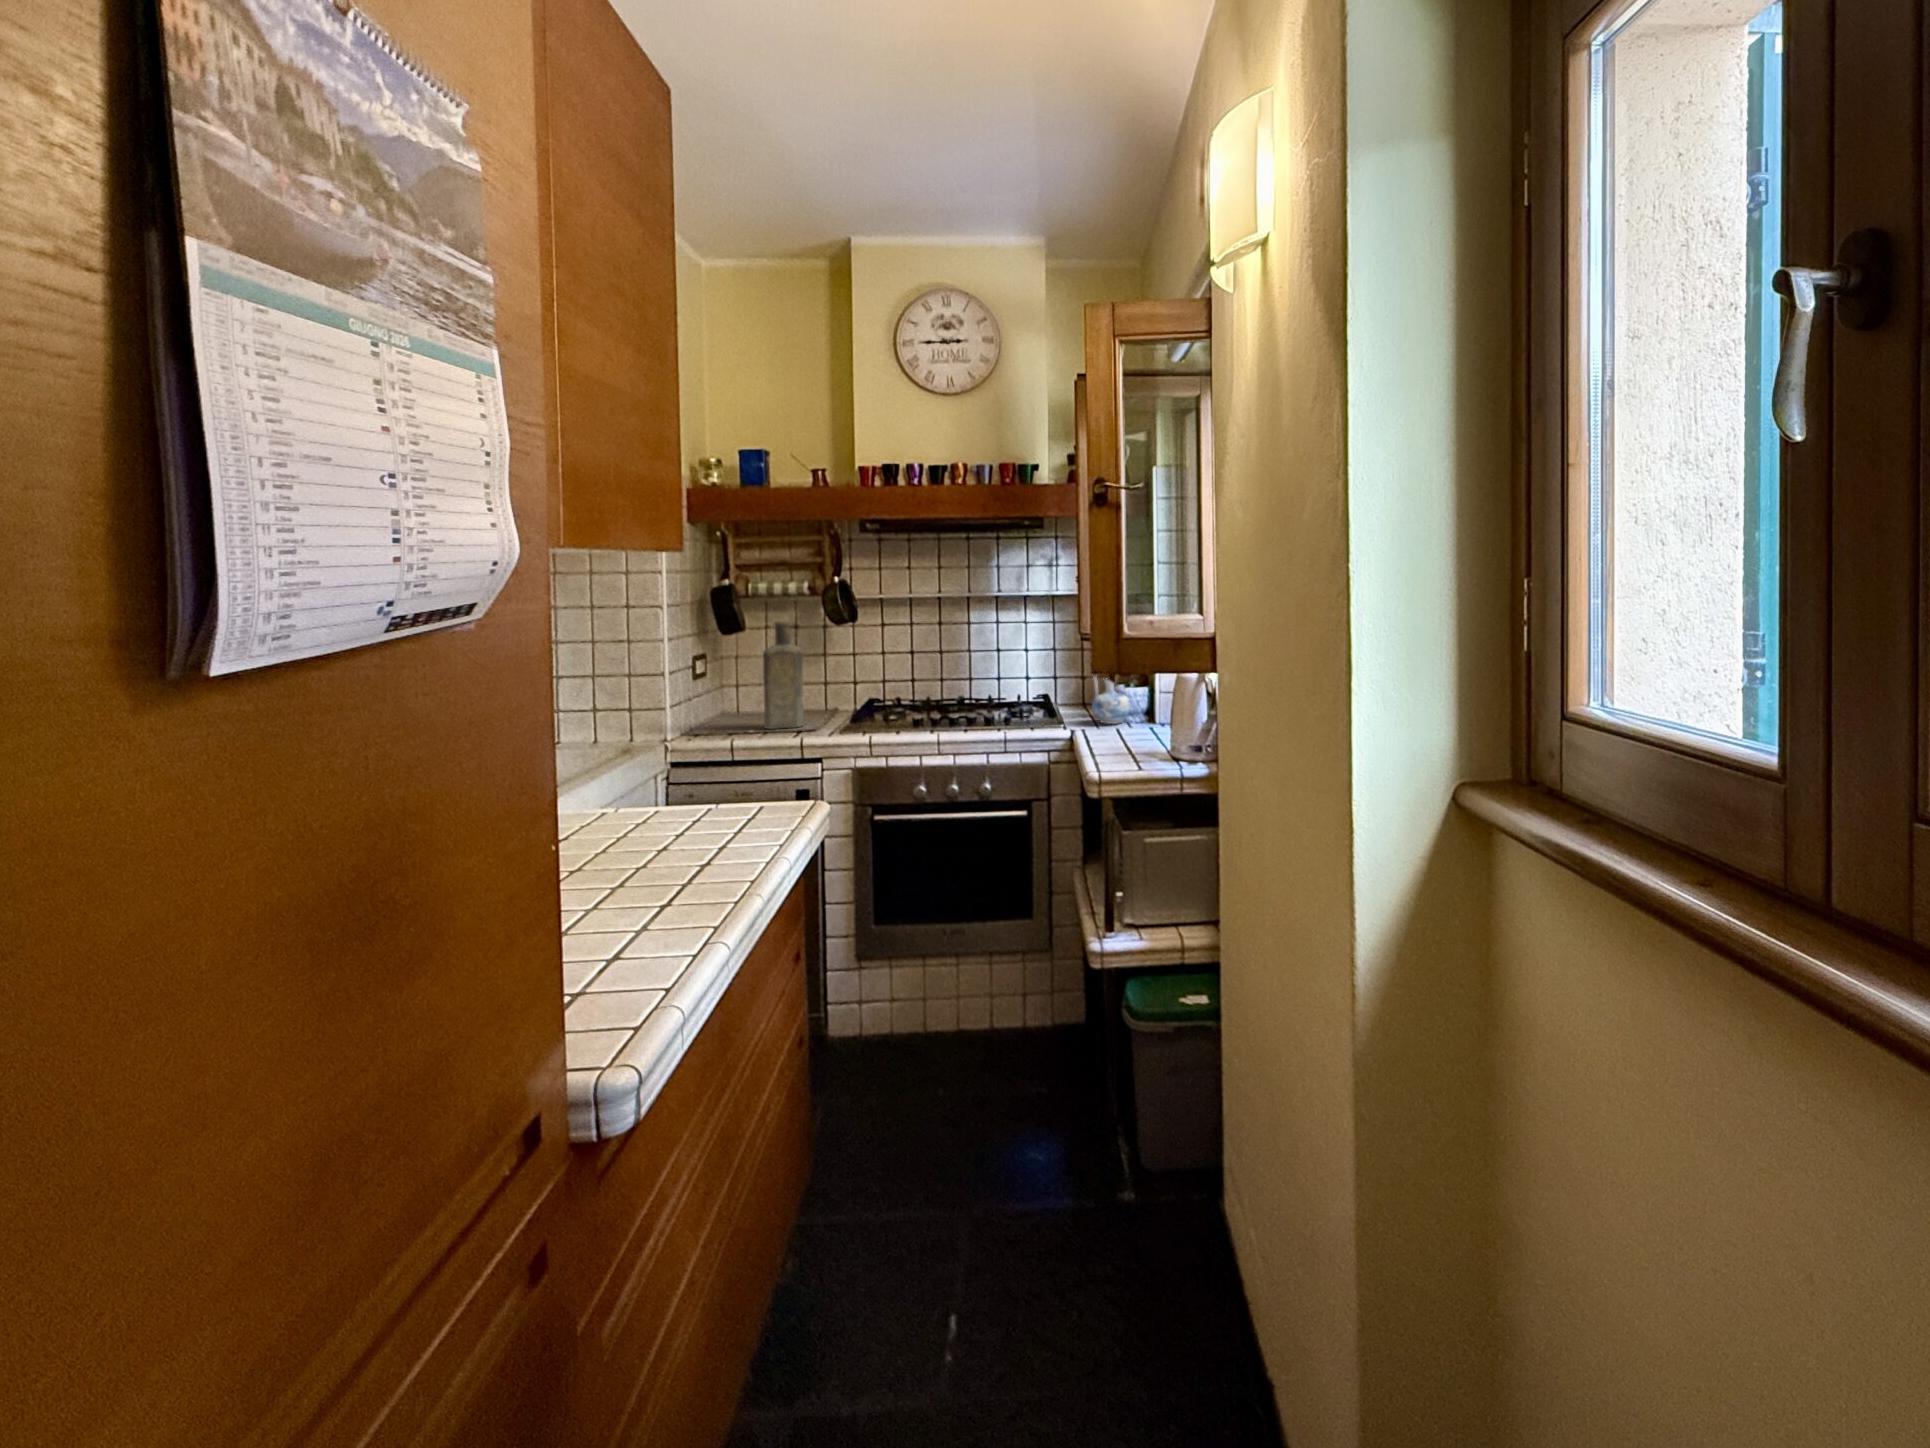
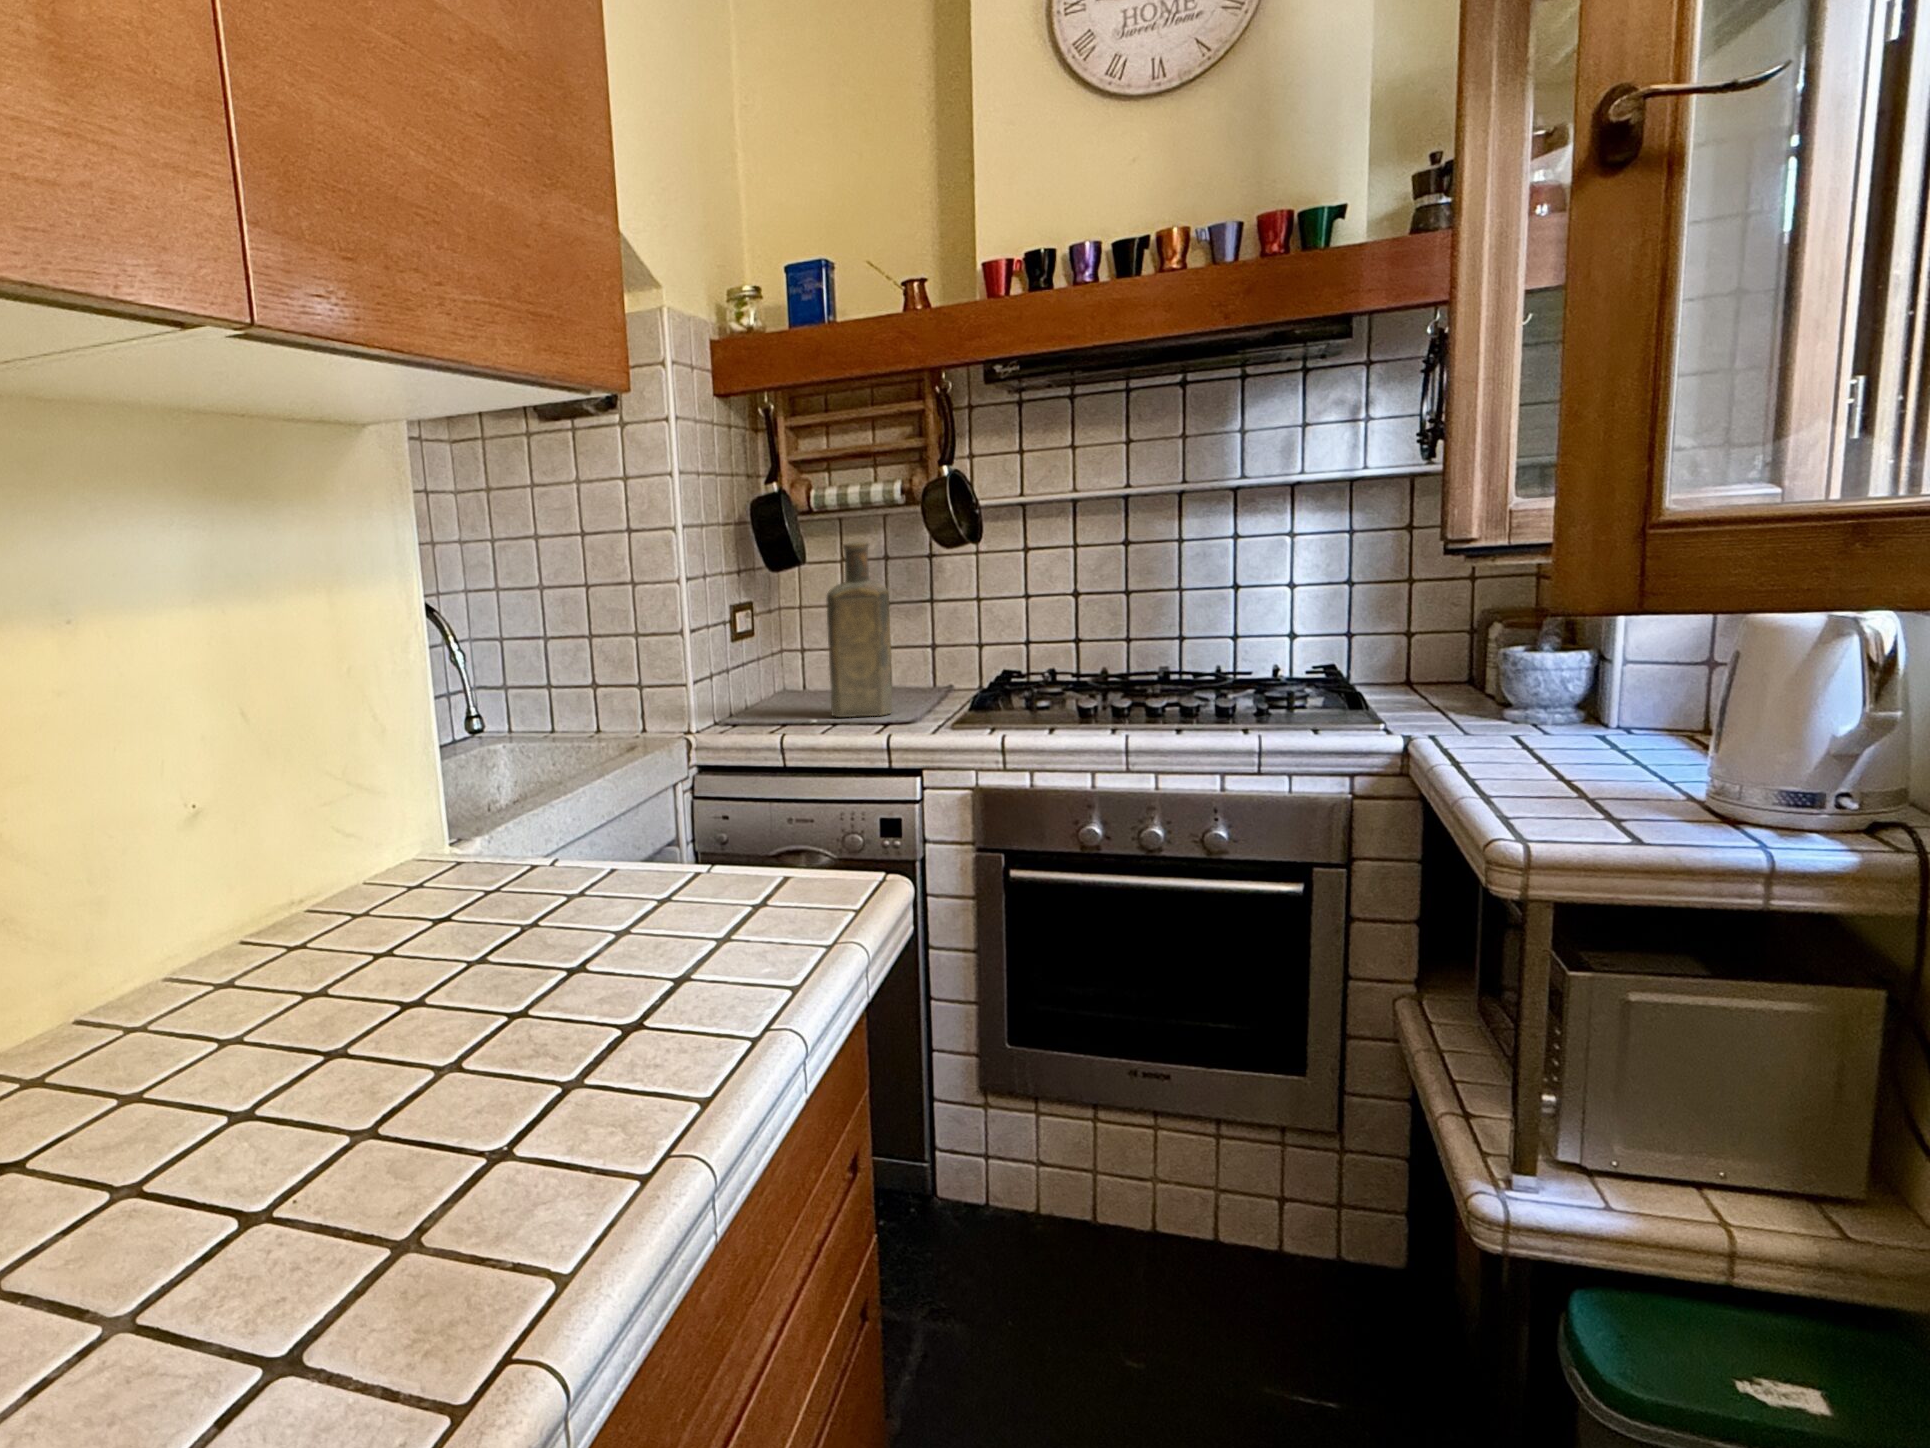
ceramic pitcher: present [1092,677,1130,724] -> none [1456,594,1552,728]

